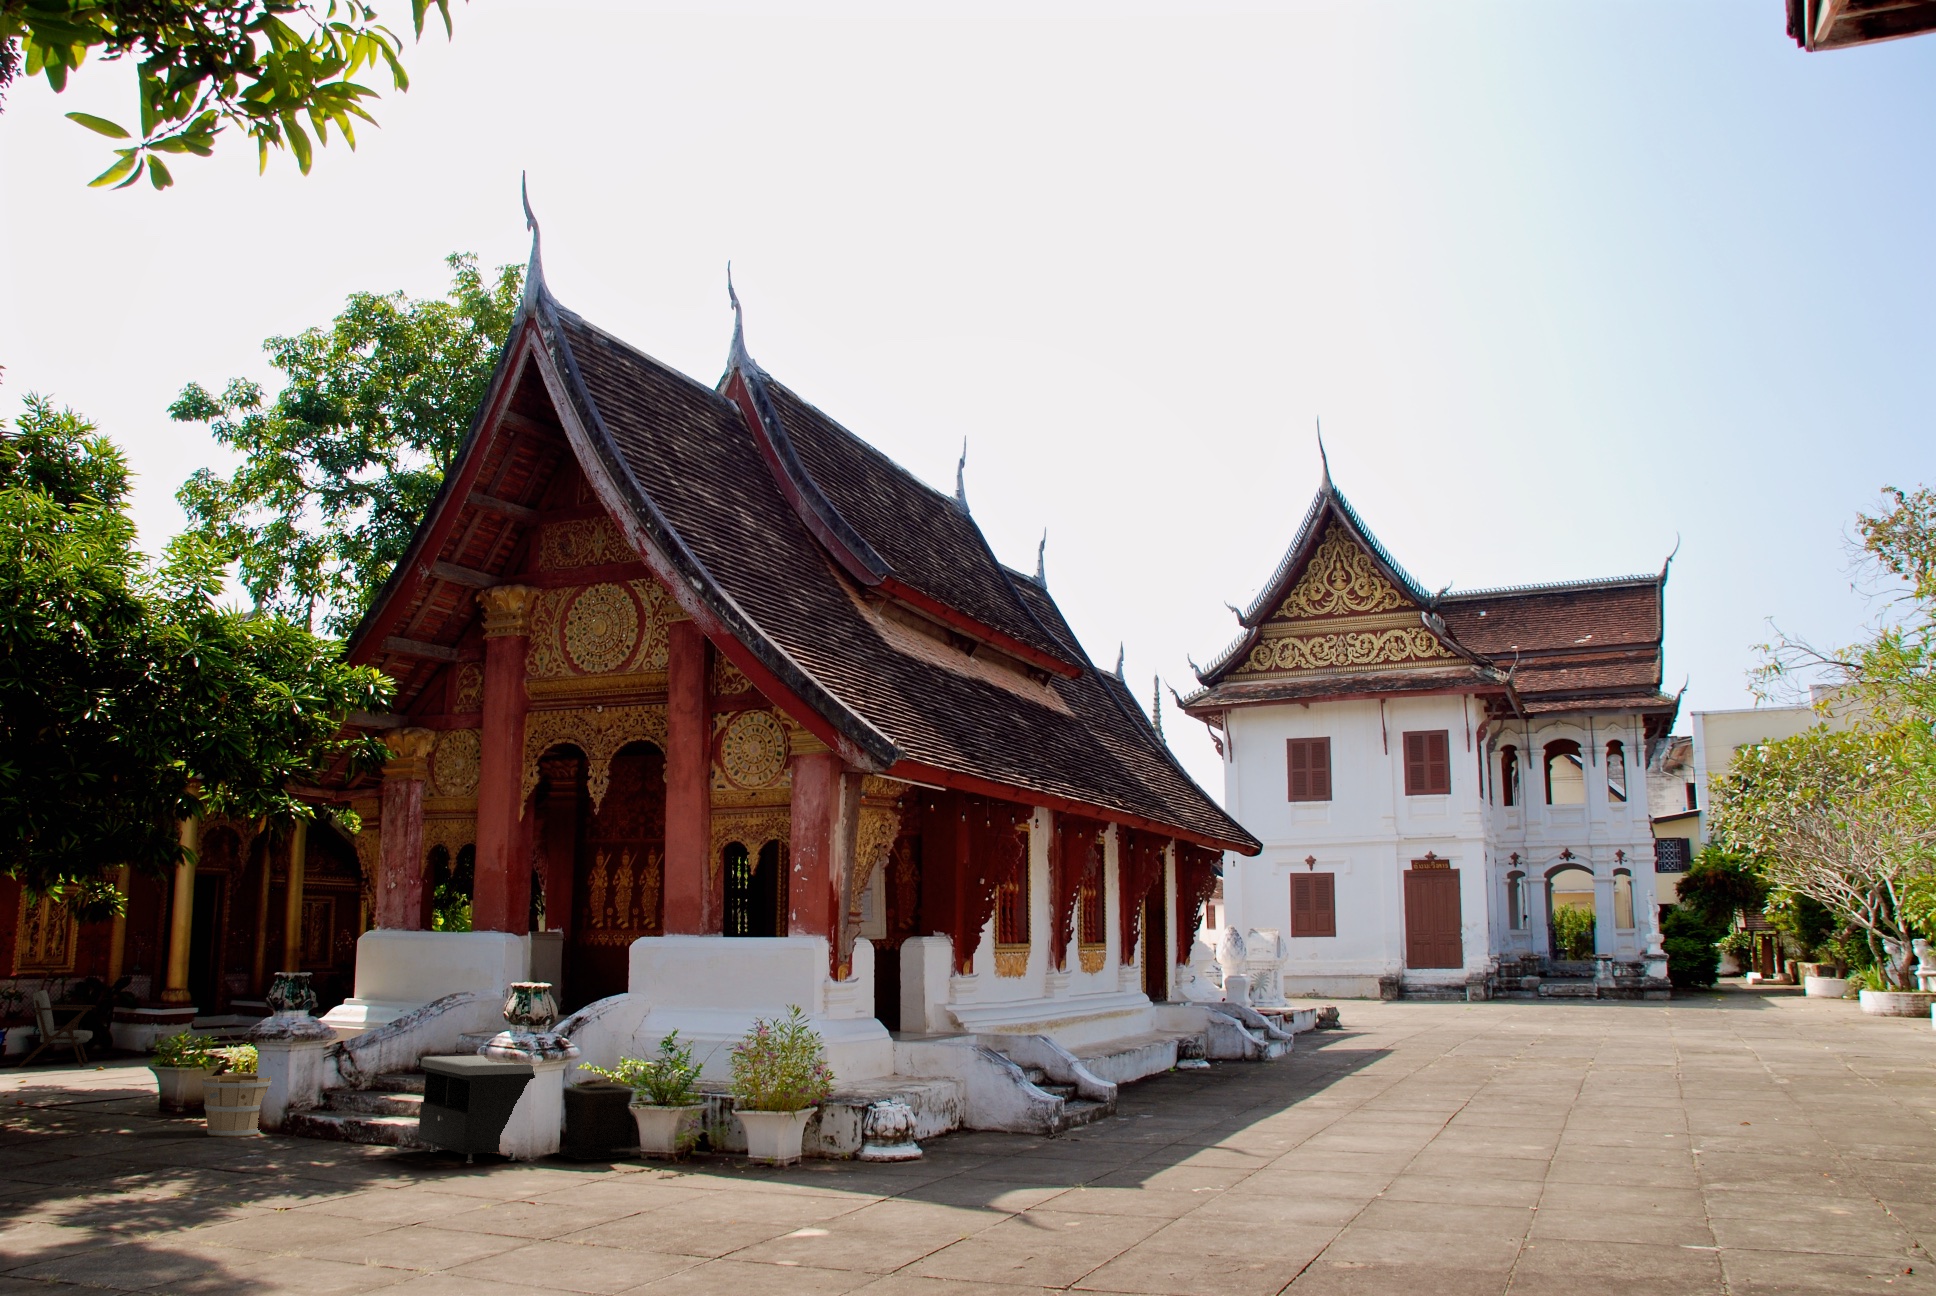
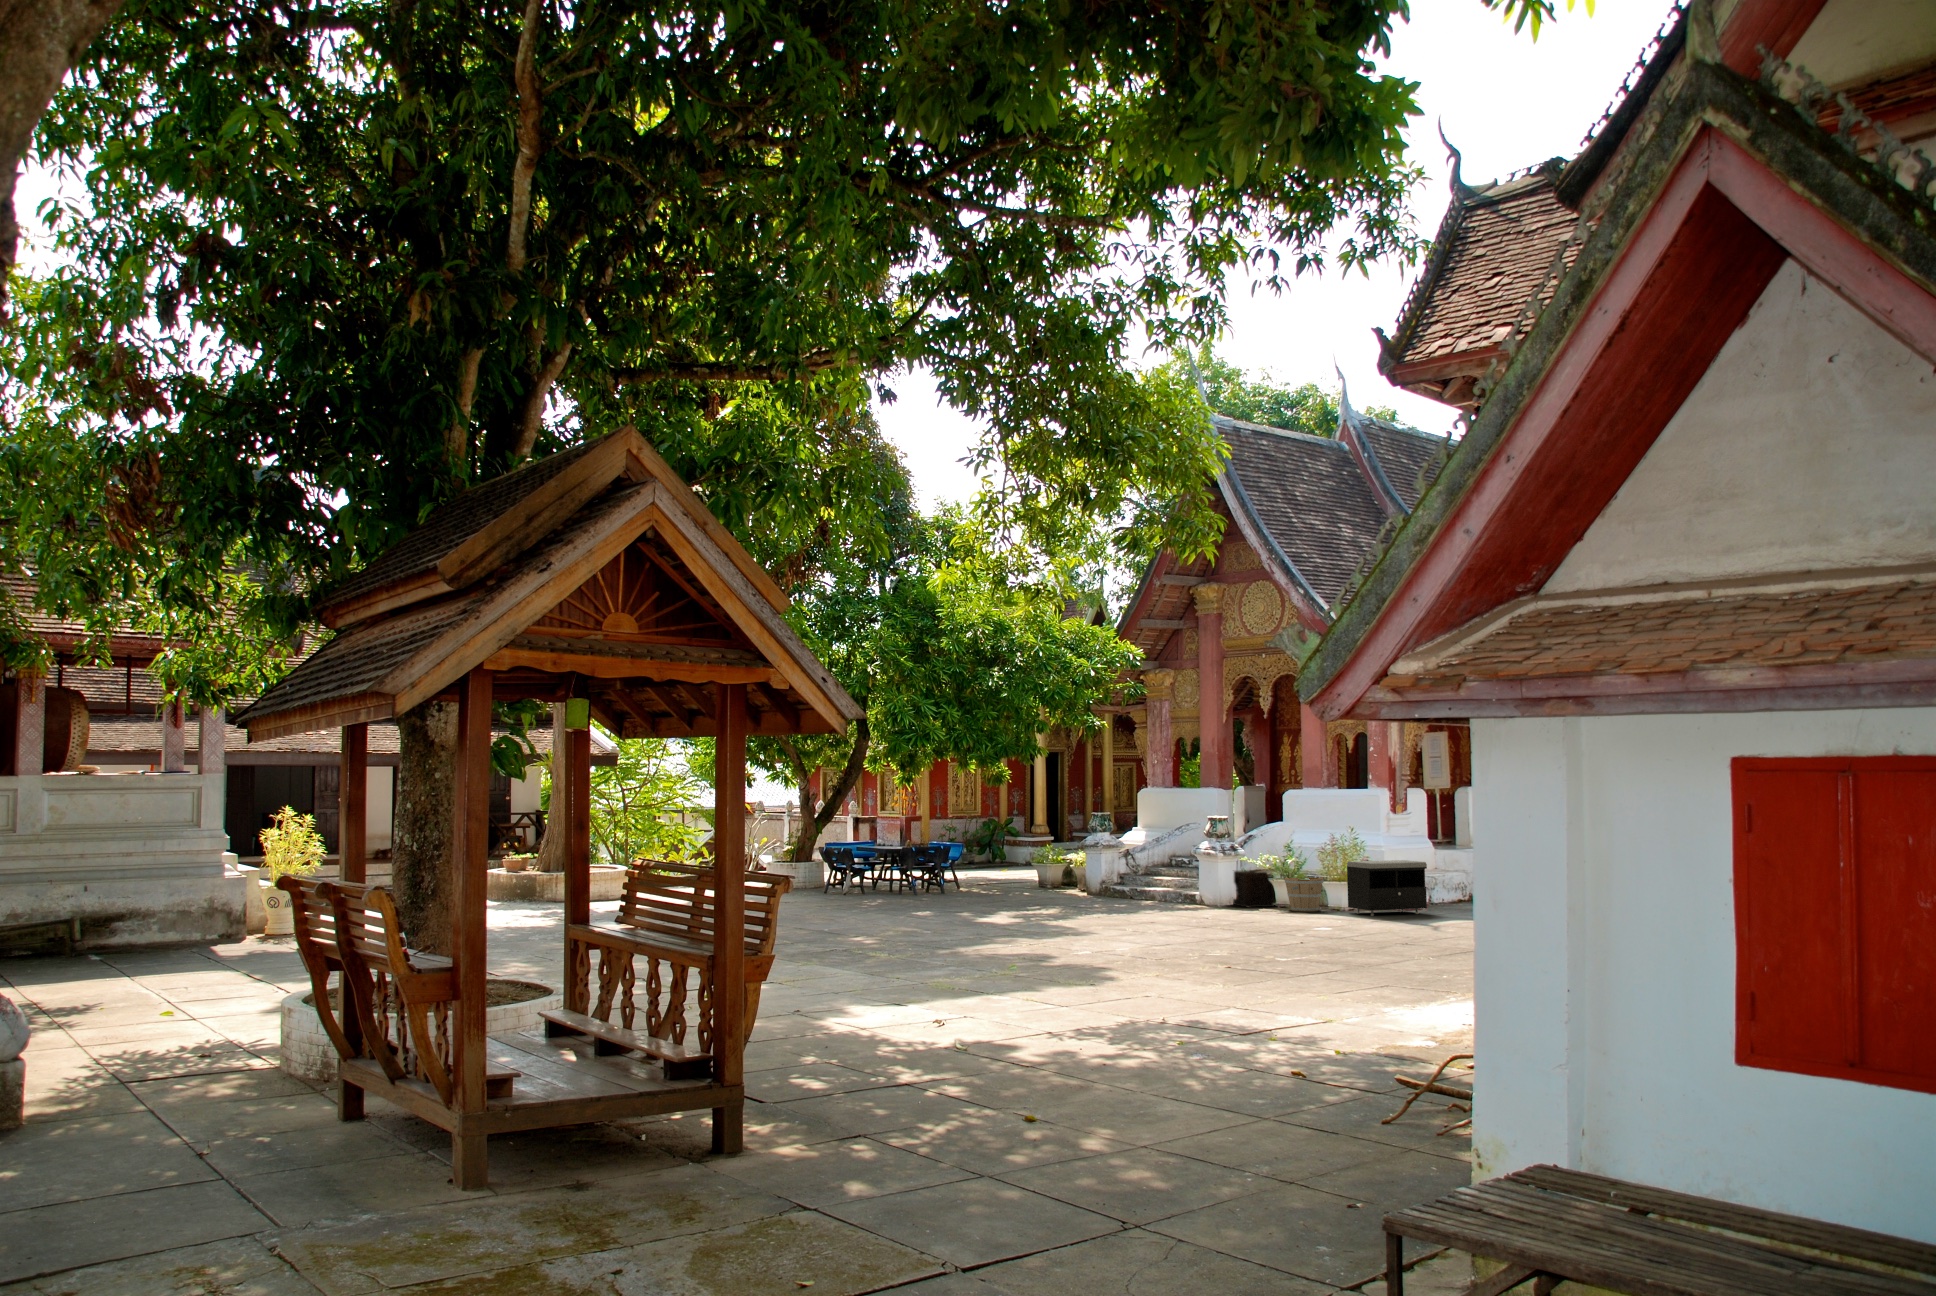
lounge chair: present [18,990,96,1067] -> none [969,827,1003,869]
storage bench: present [418,1056,535,1163] -> present [1347,860,1427,916]
wooden bucket: present [202,1073,272,1137] -> present [1285,877,1324,912]

